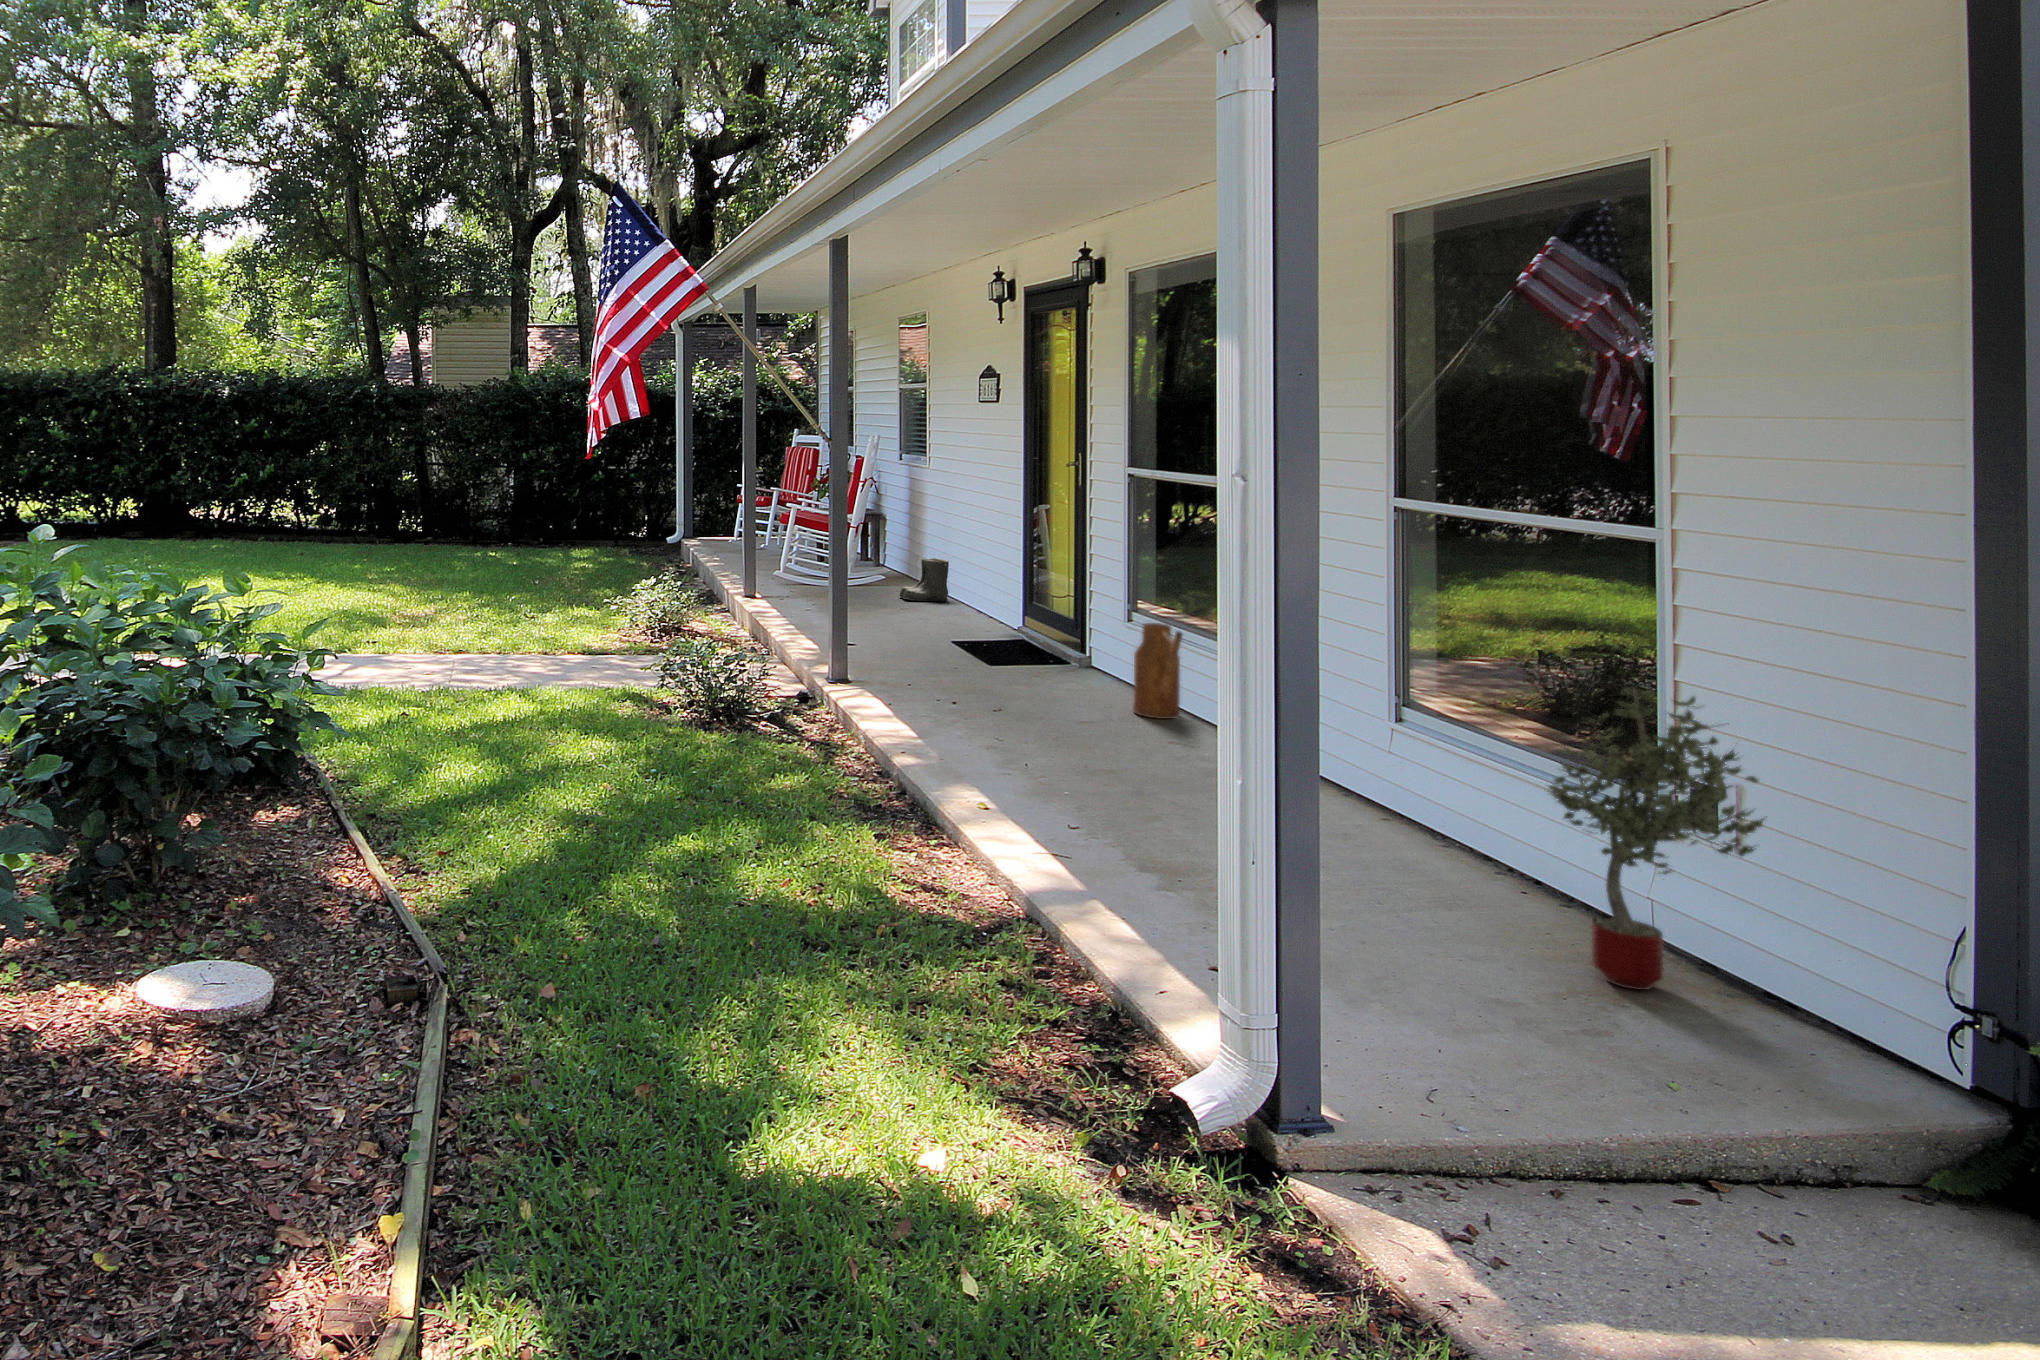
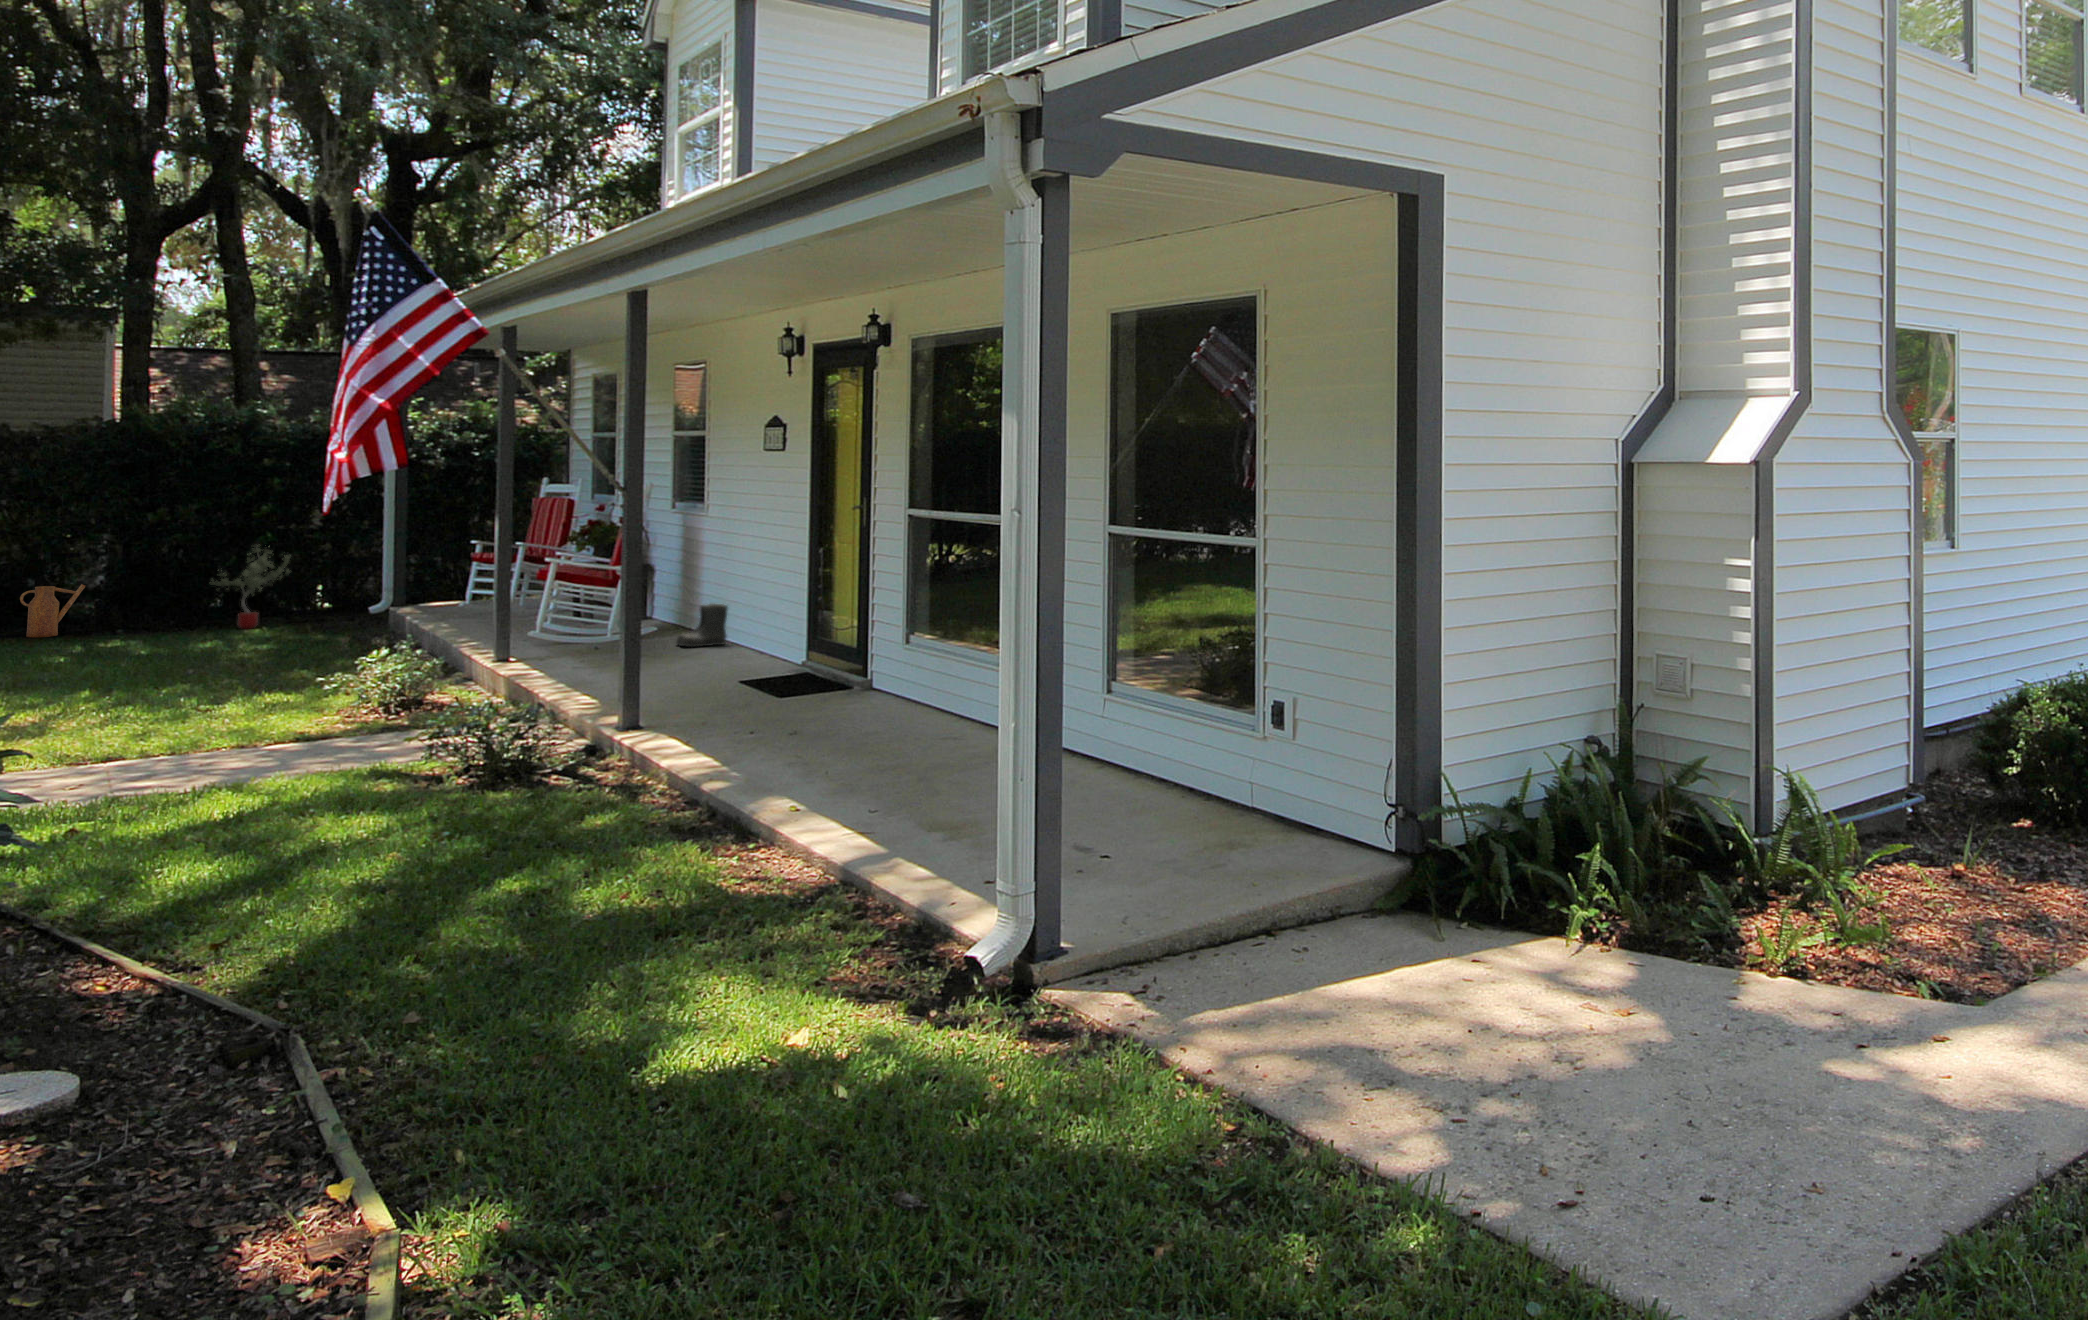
watering can: present [1133,623,1182,719] -> present [20,584,85,637]
potted tree: present [1549,690,1767,990] -> present [210,544,291,629]

